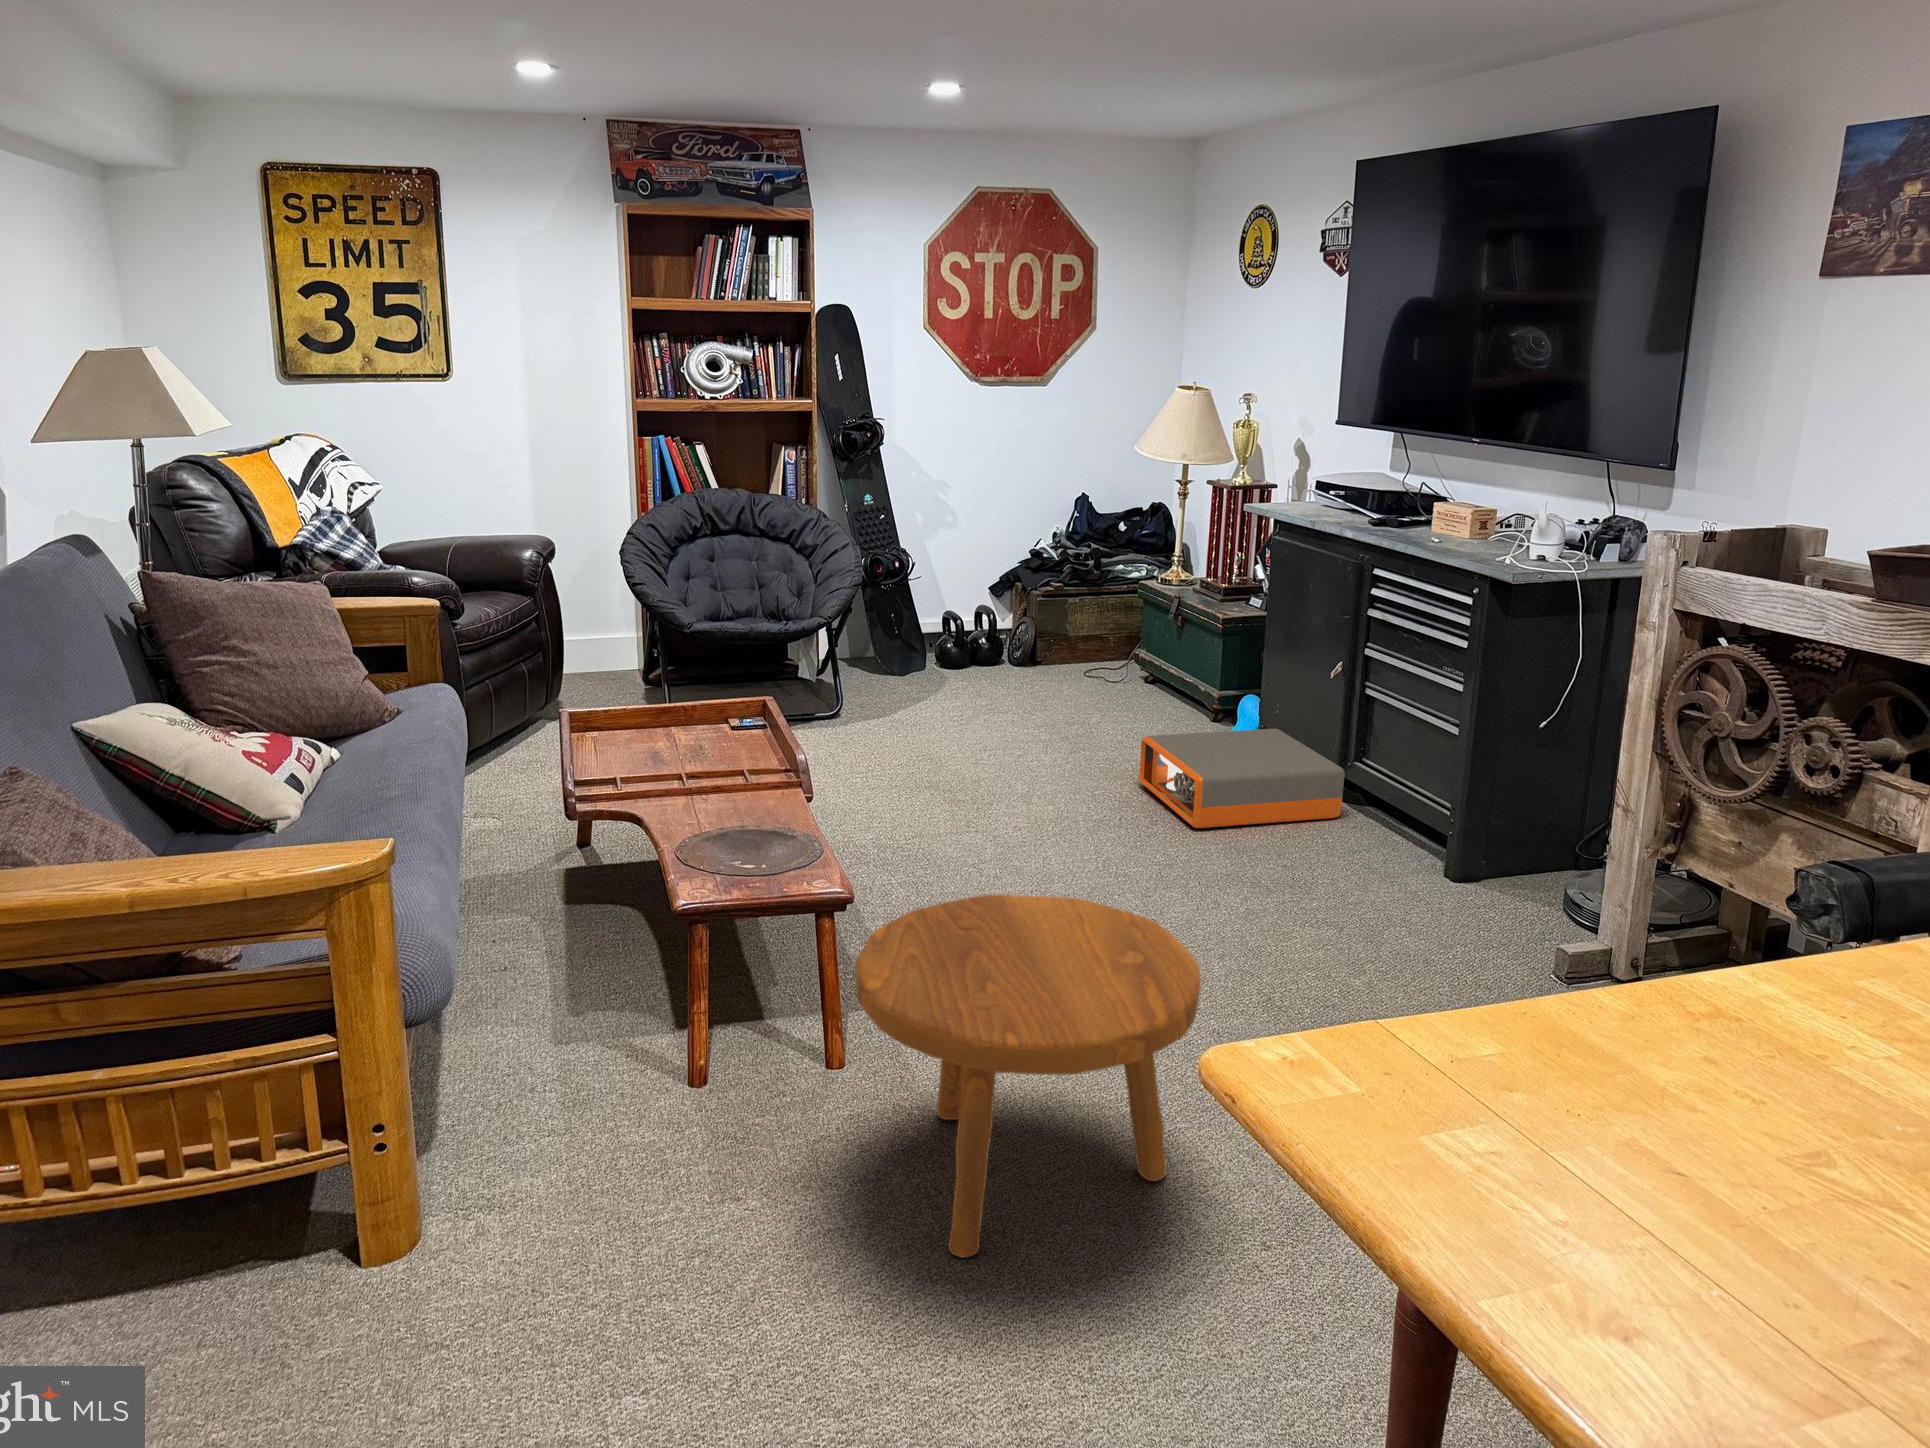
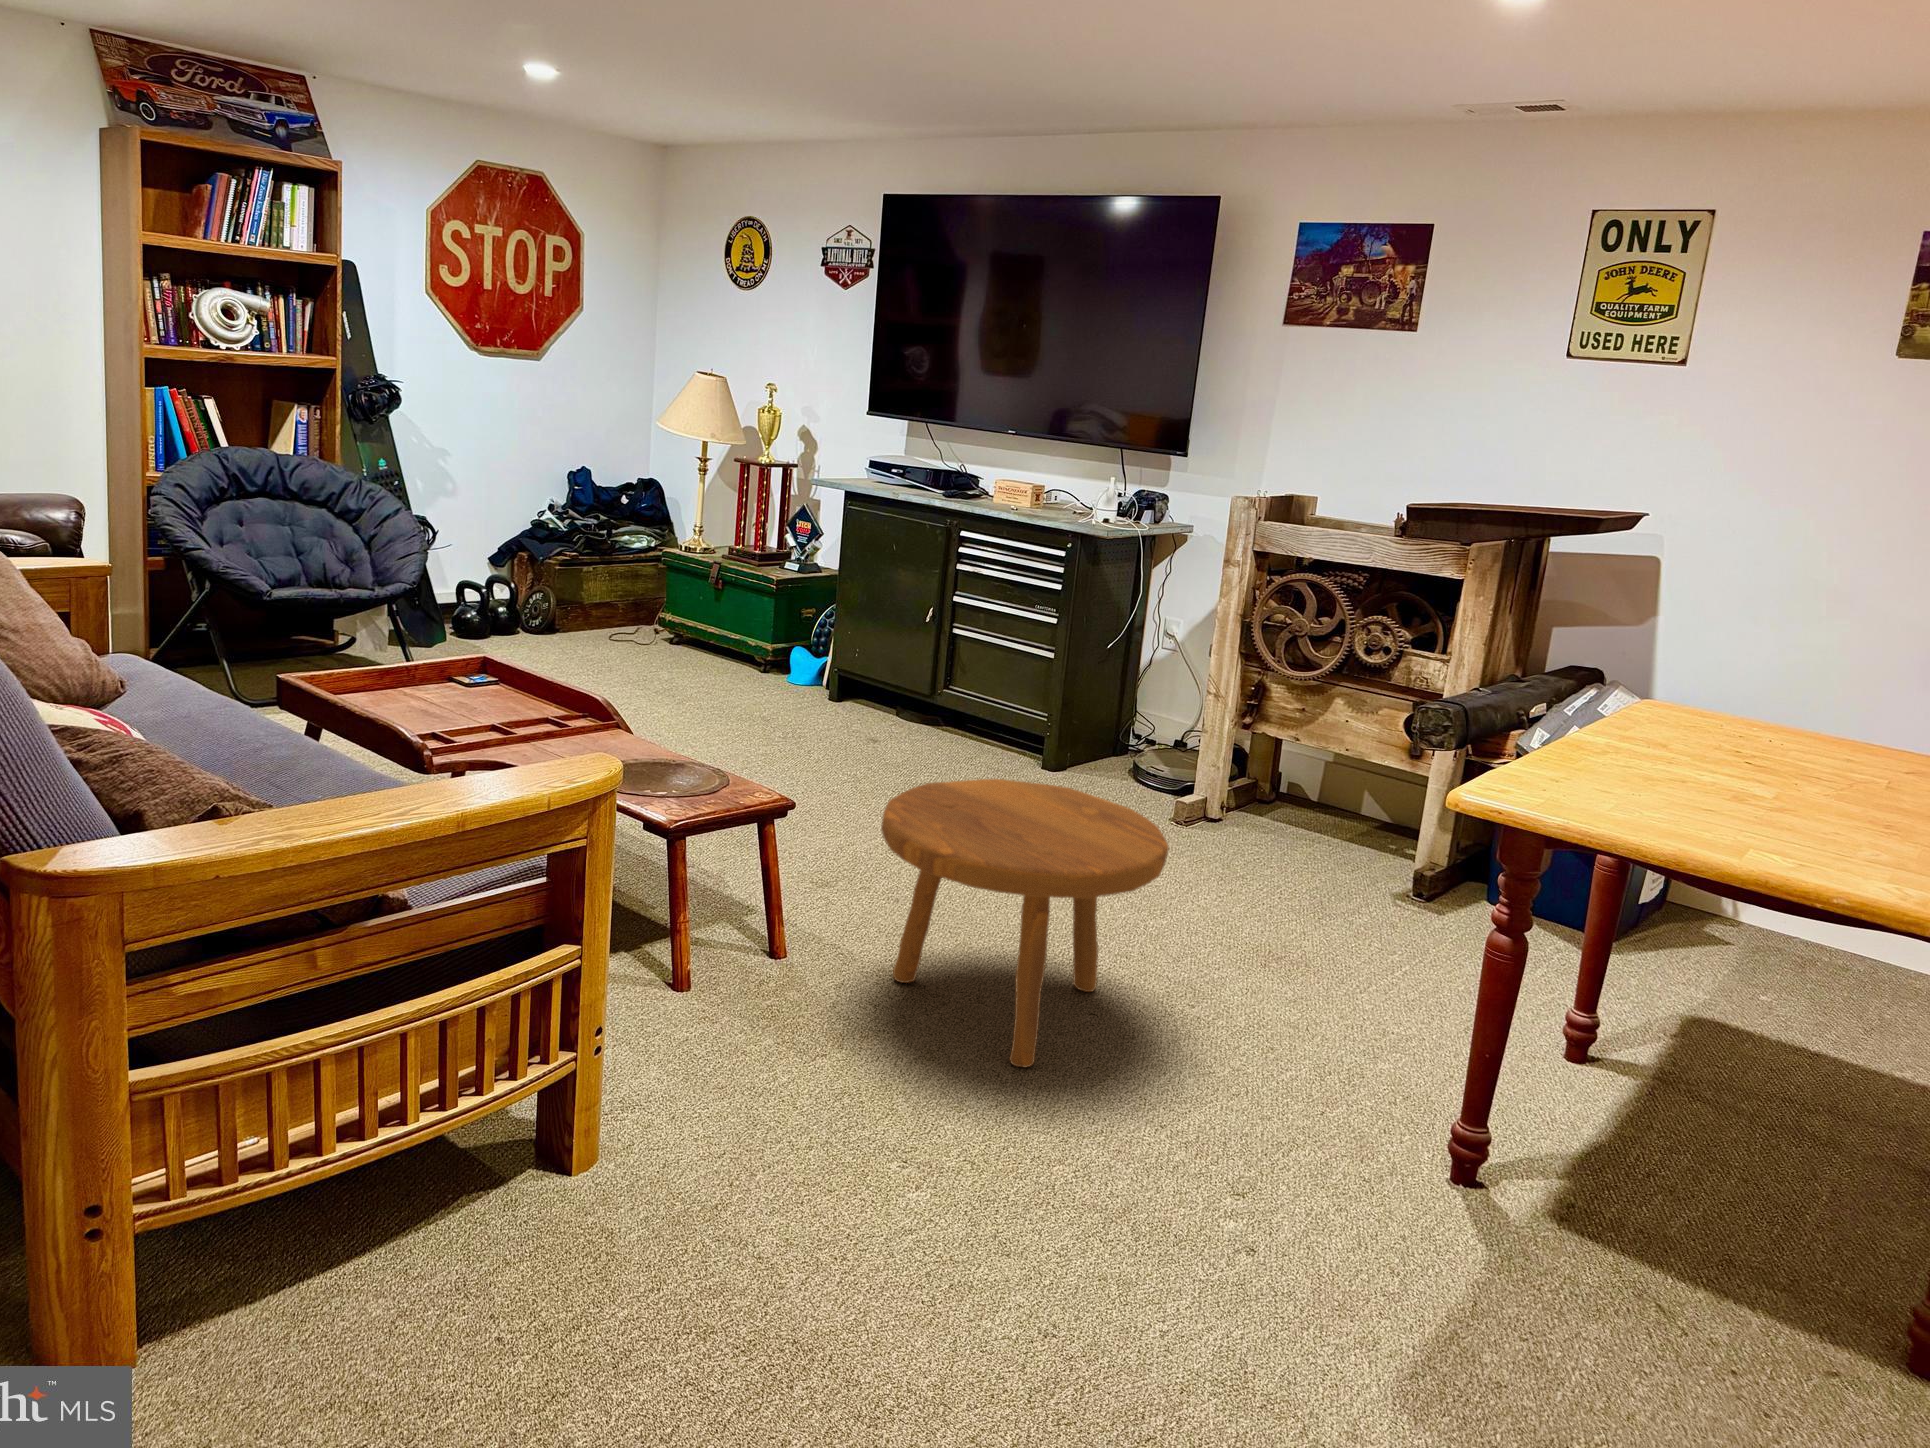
storage box: present [1139,729,1345,828] -> none [764,671,943,754]

